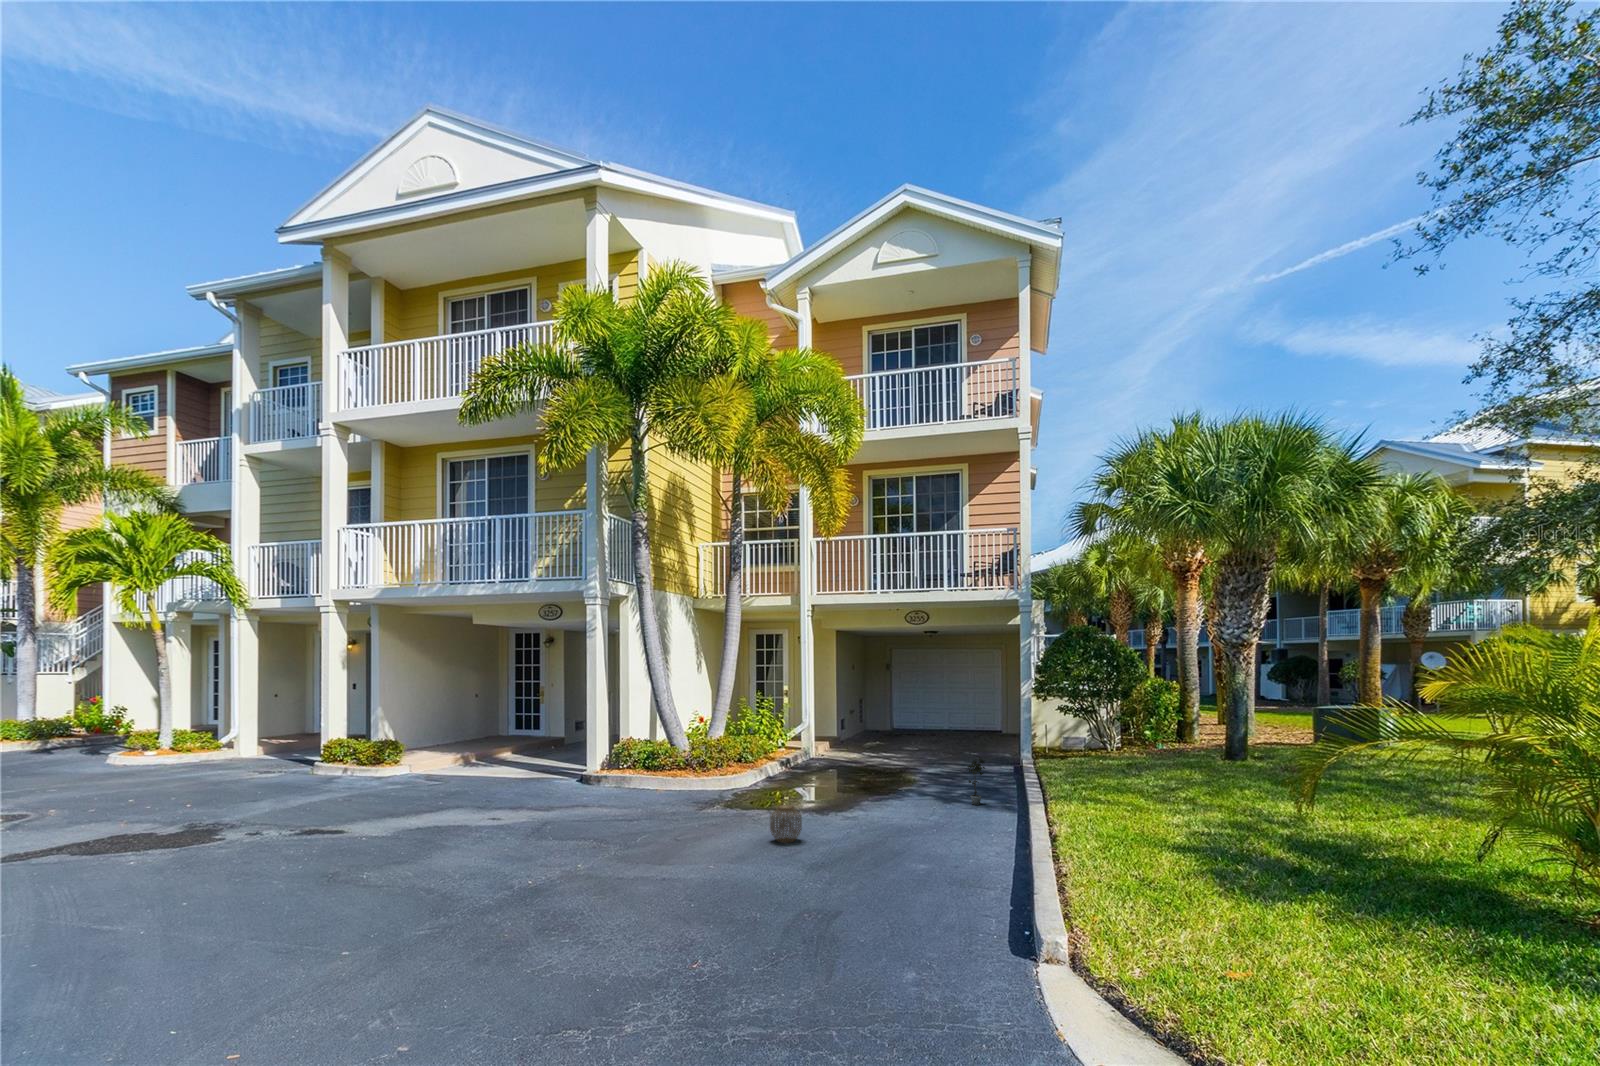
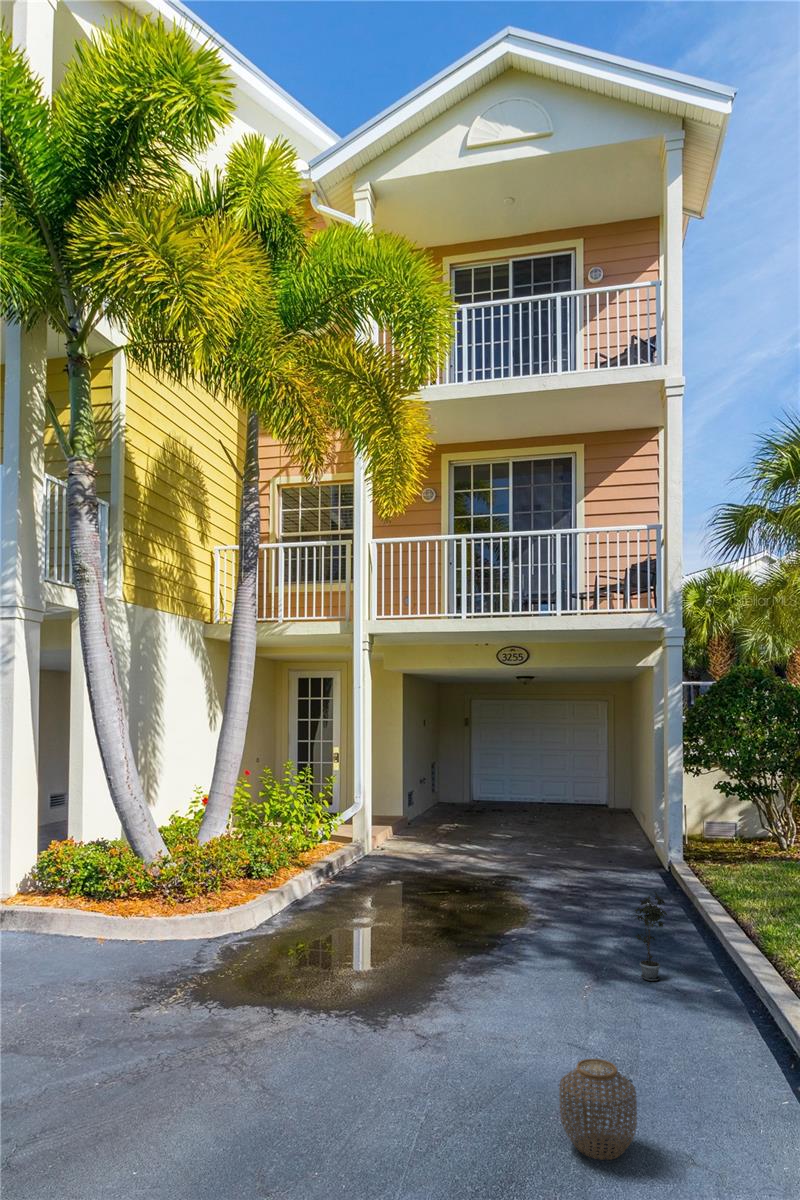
woven basket: present [770,805,802,842] -> present [559,1059,637,1160]

